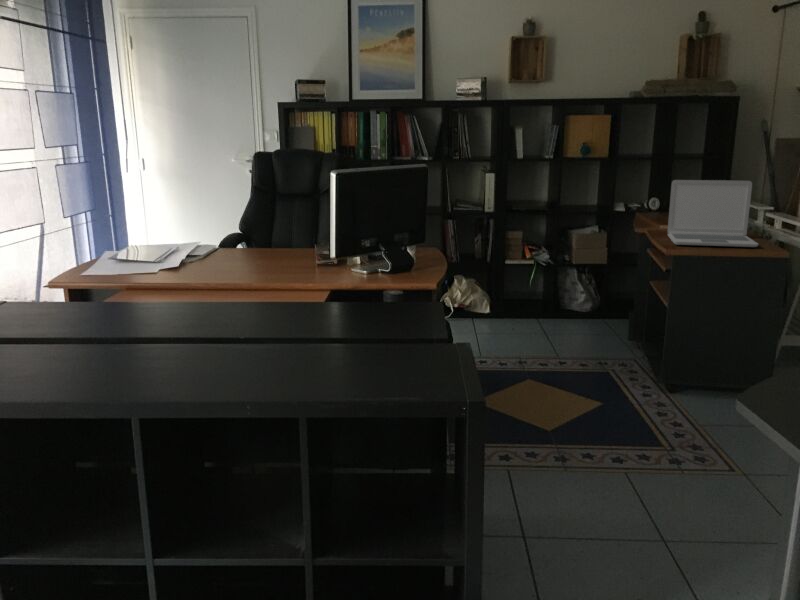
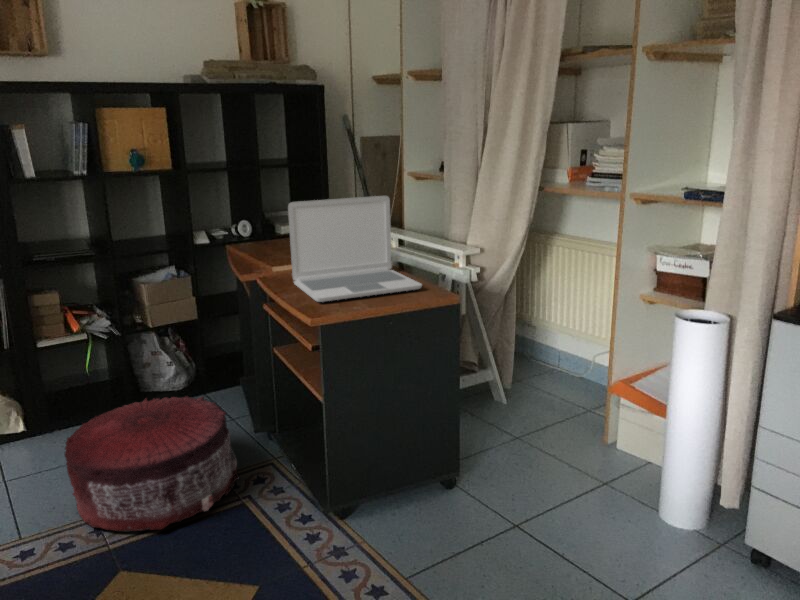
pouf: none [510,301,610,369] -> present [65,396,239,531]

